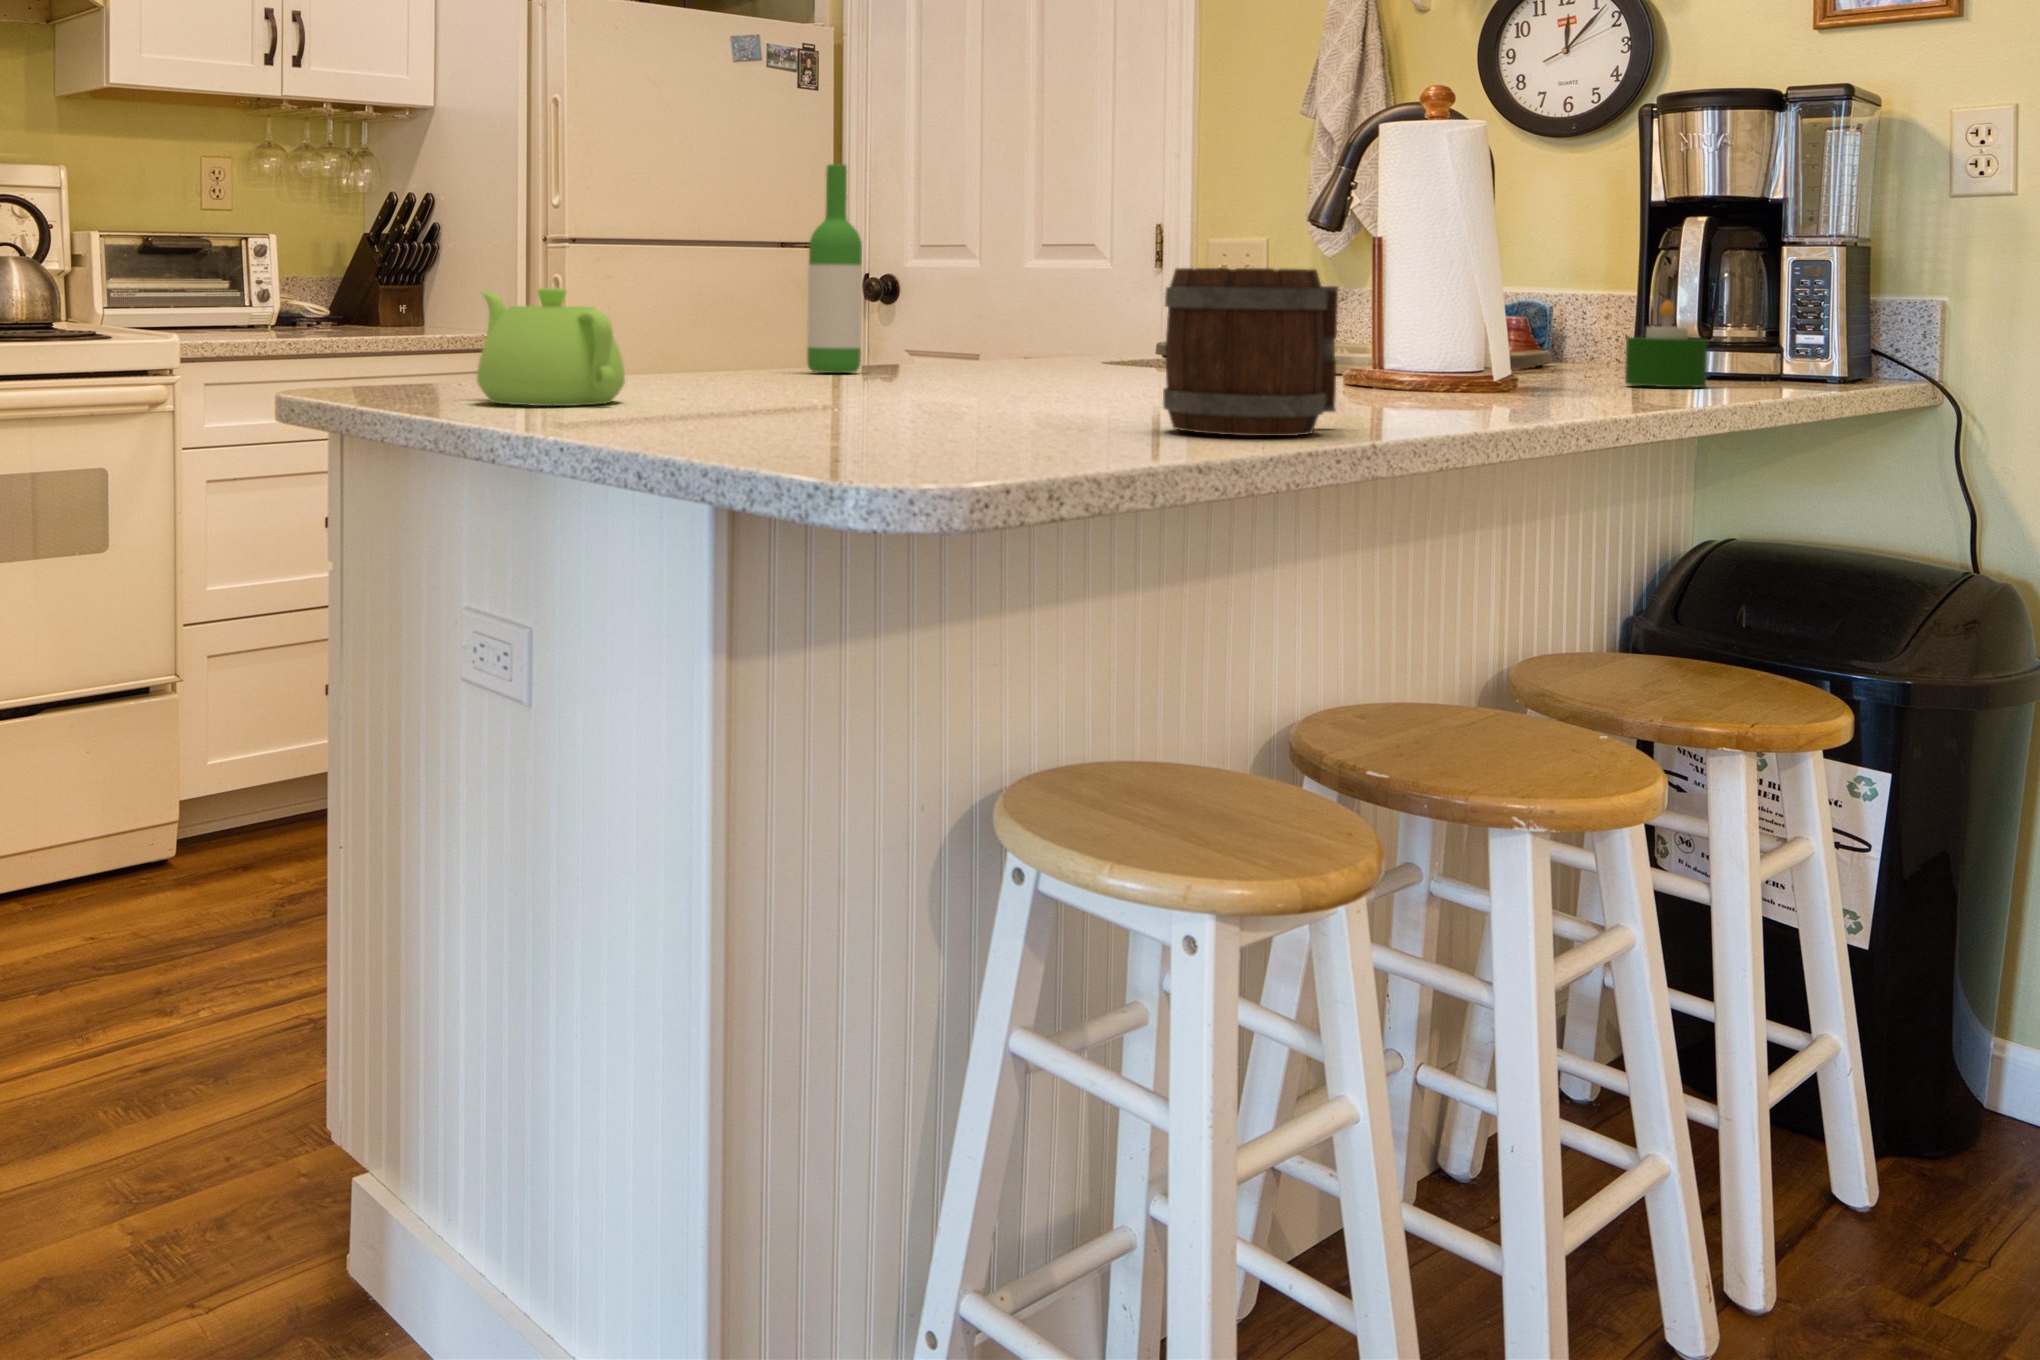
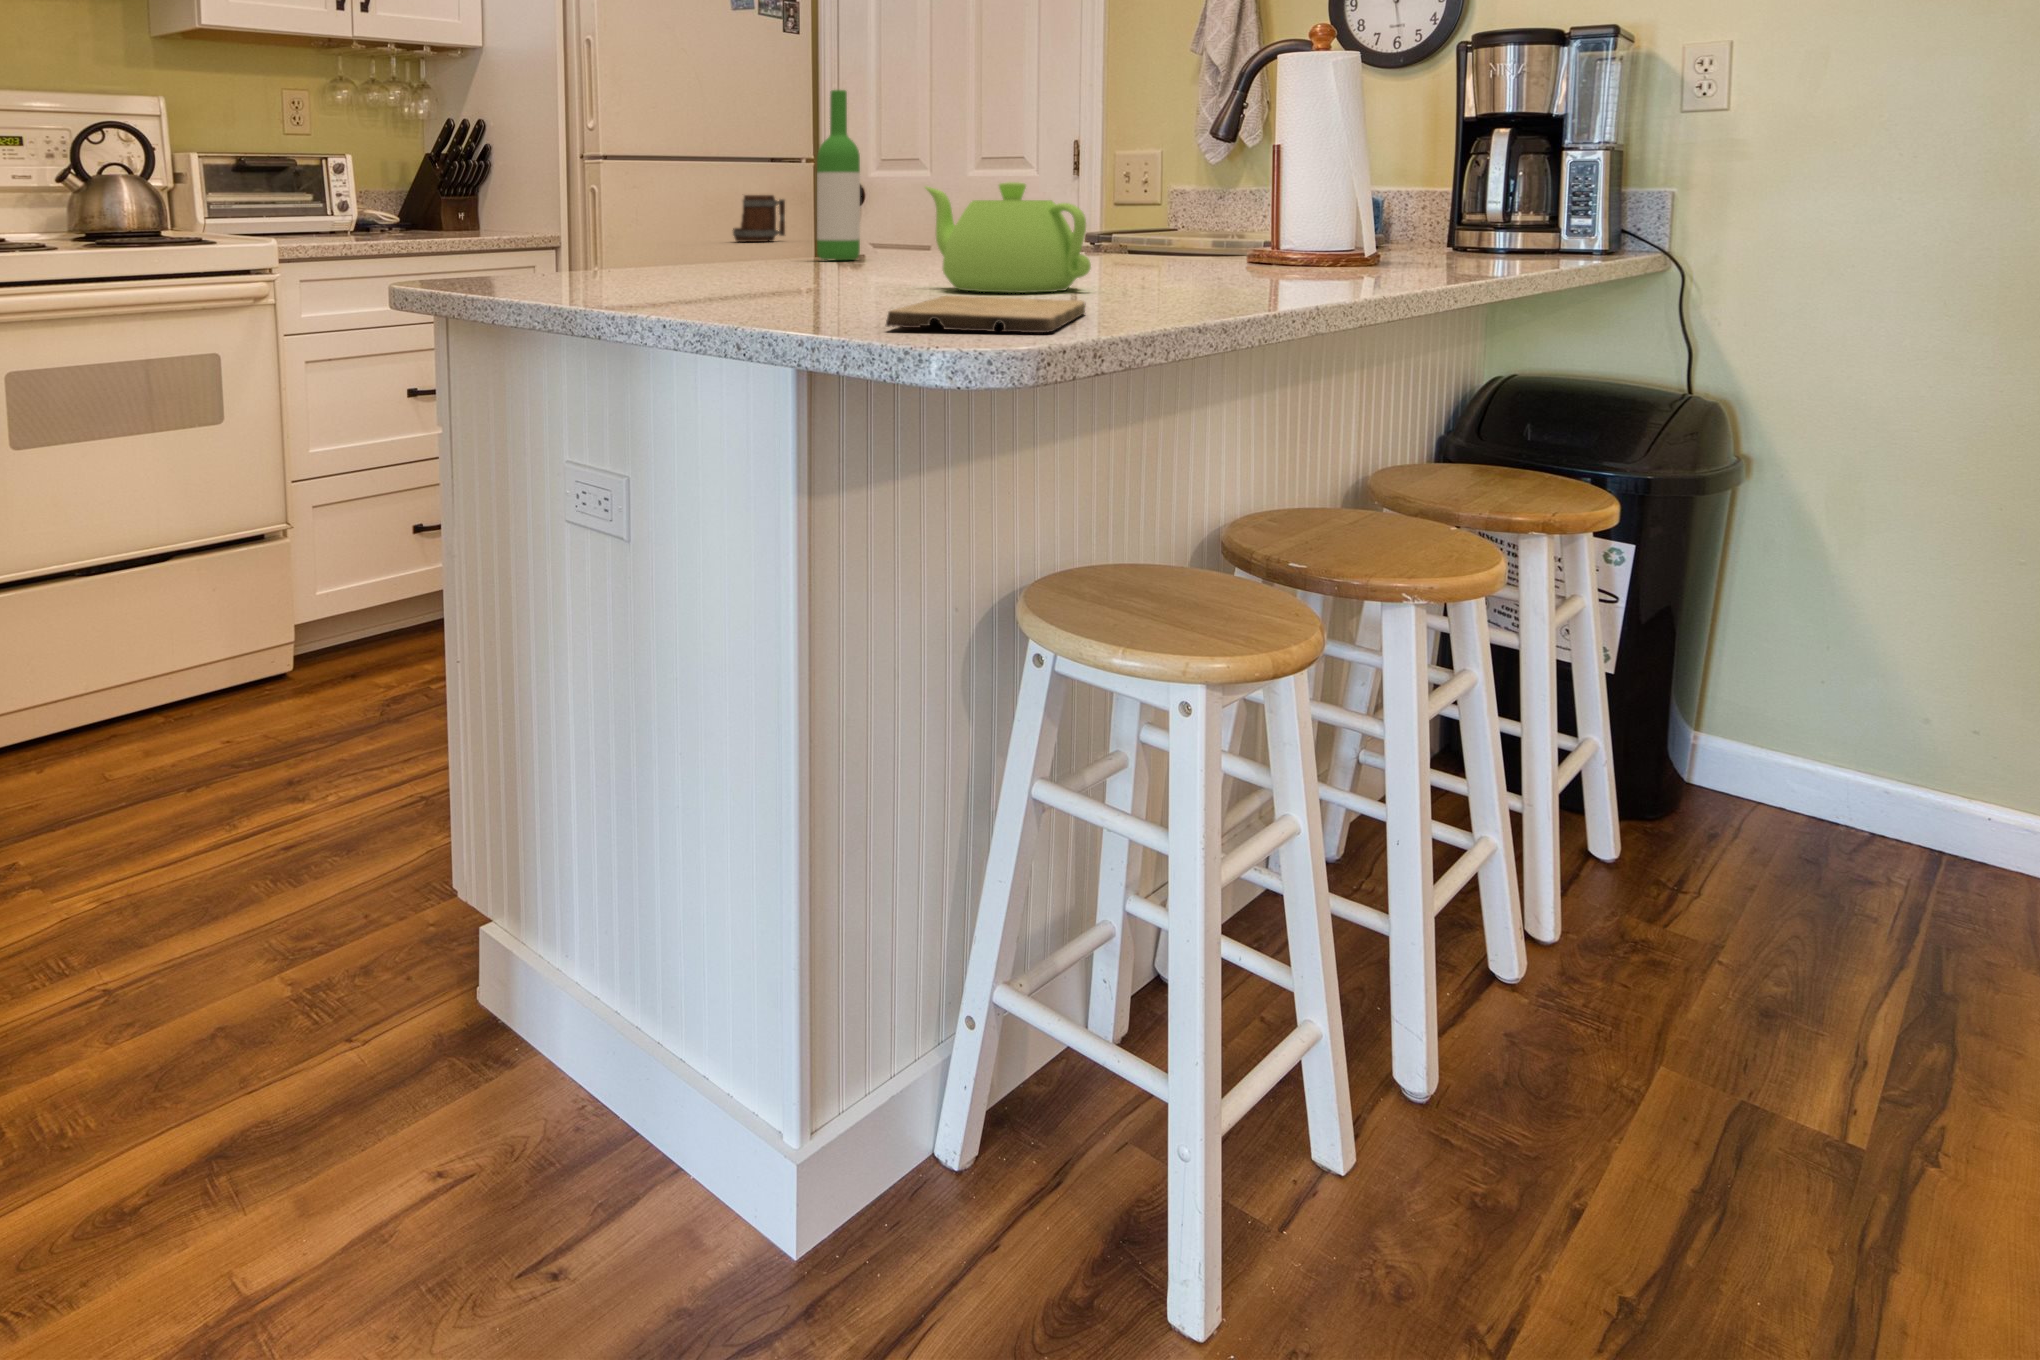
mug: present [1163,268,1338,436] -> present [733,195,785,242]
teapot: present [477,288,625,406] -> present [925,182,1091,293]
candle: present [1625,300,1707,387] -> none [1457,192,1519,259]
cutting board: none [798,420,1056,467] -> present [886,296,1086,333]

